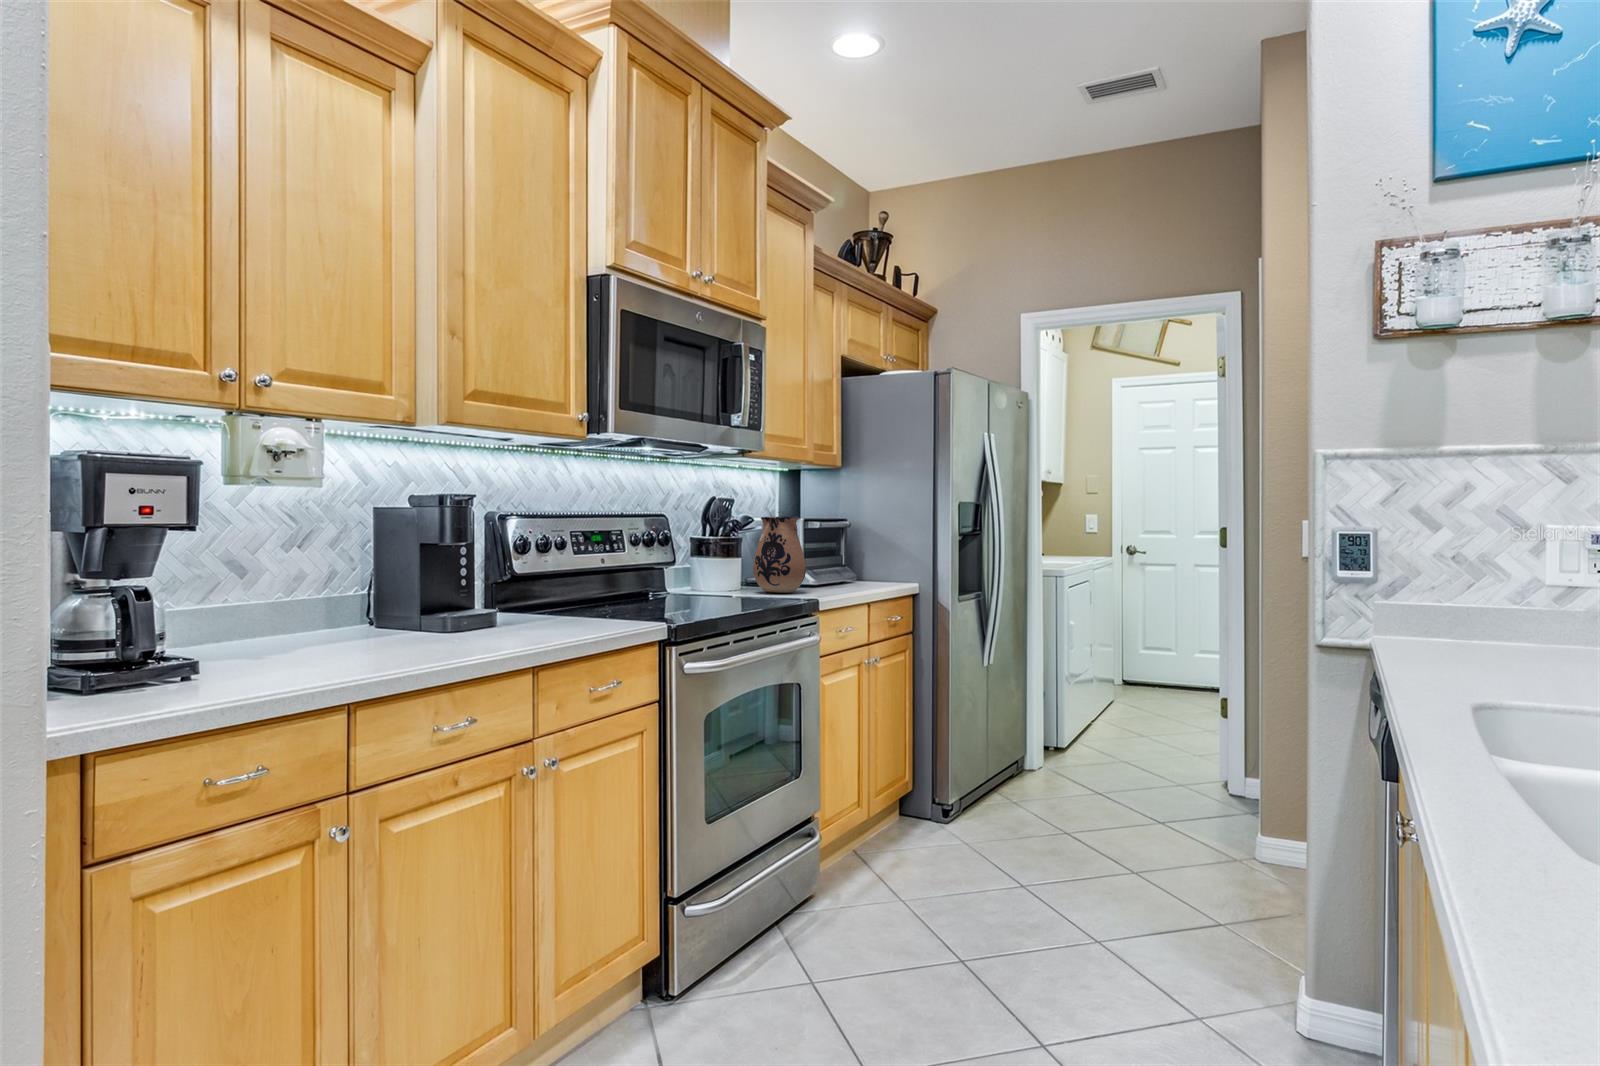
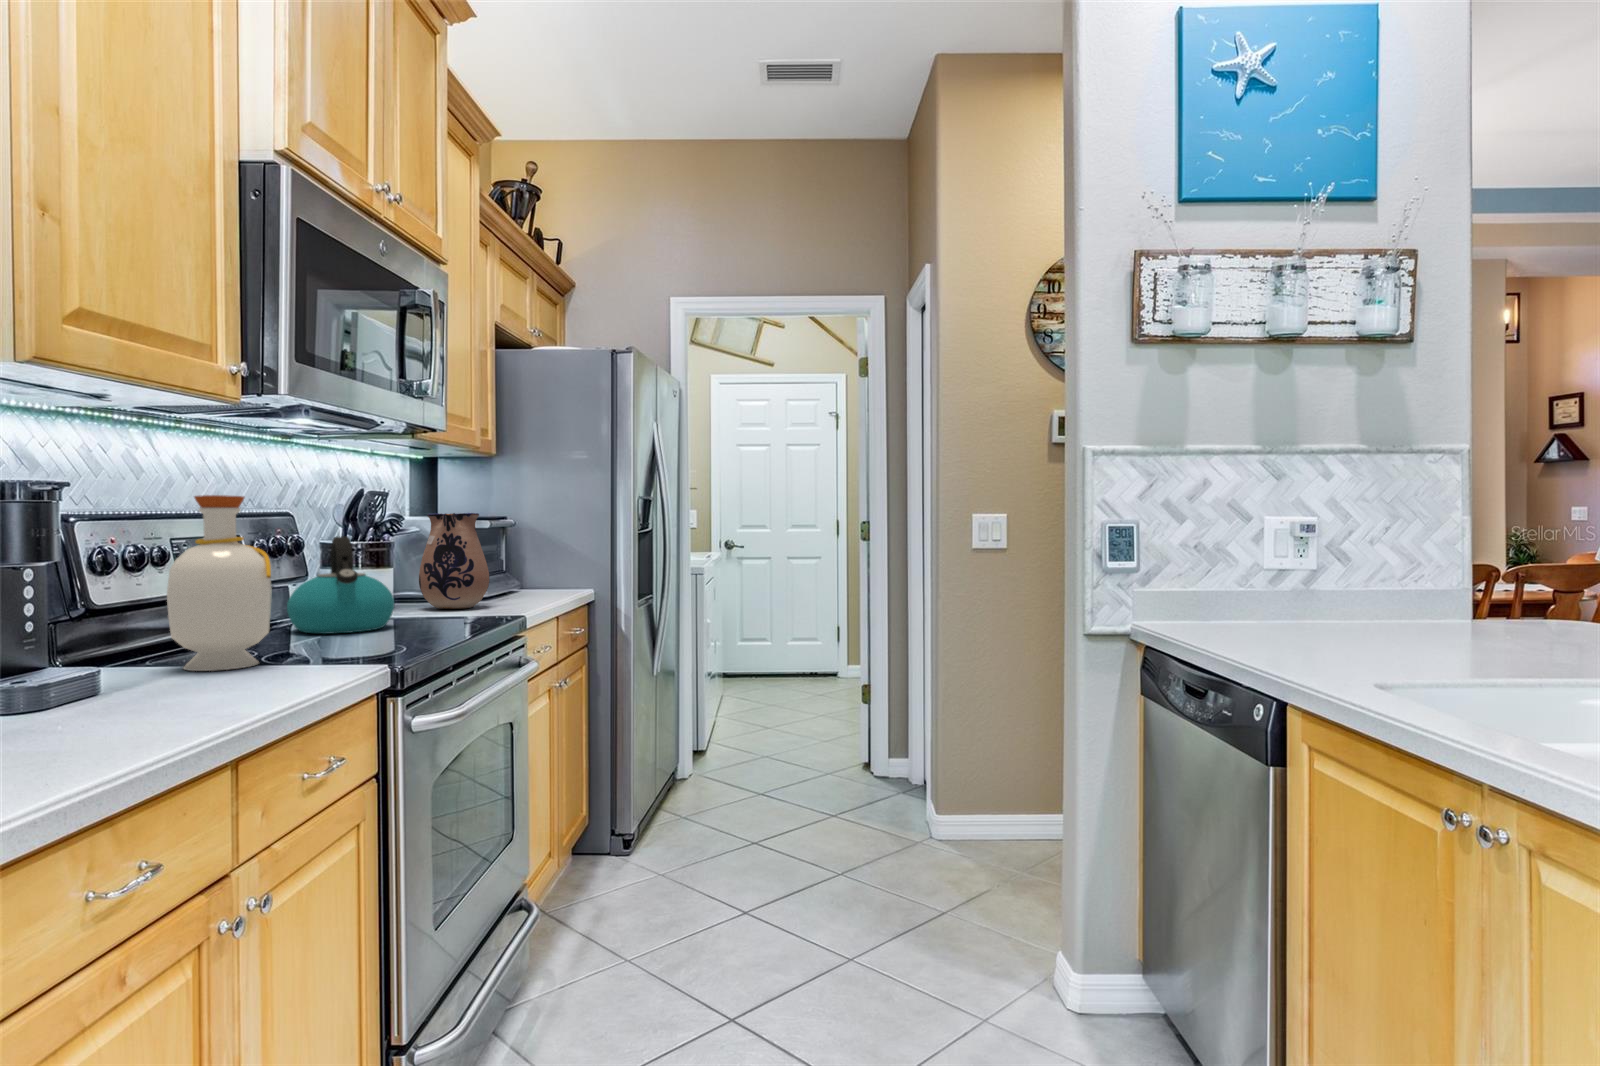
bottle: none [543,504,605,621] -> present [167,495,272,671]
kettle: none [643,534,715,604] -> present [287,537,394,634]

